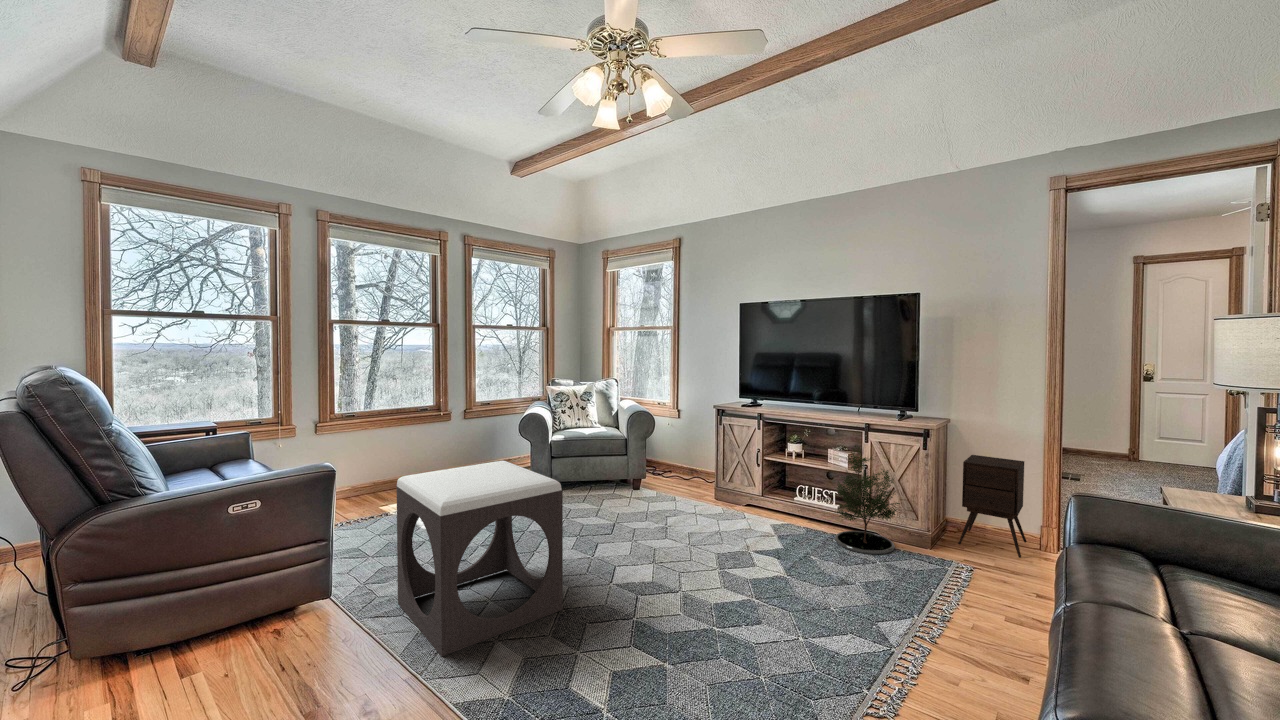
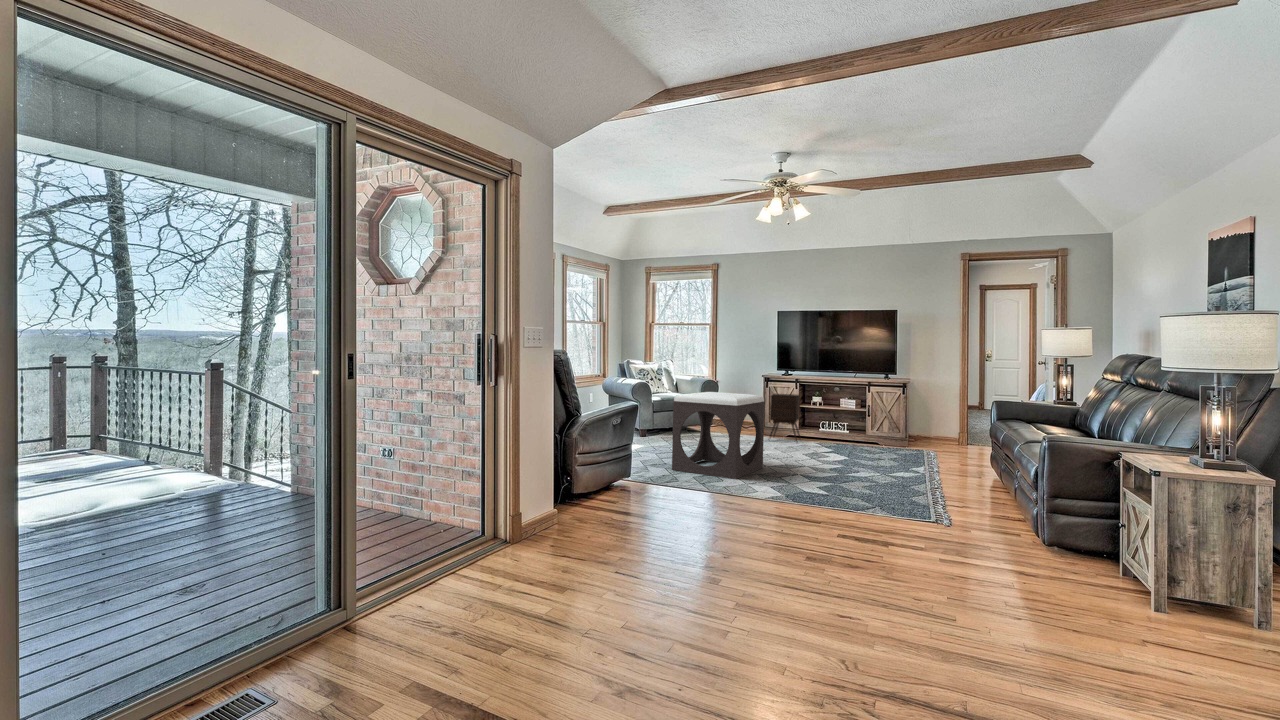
potted tree: present [835,446,900,554] -> none [857,390,895,450]
side table: present [958,455,1027,558] -> present [769,394,800,442]

